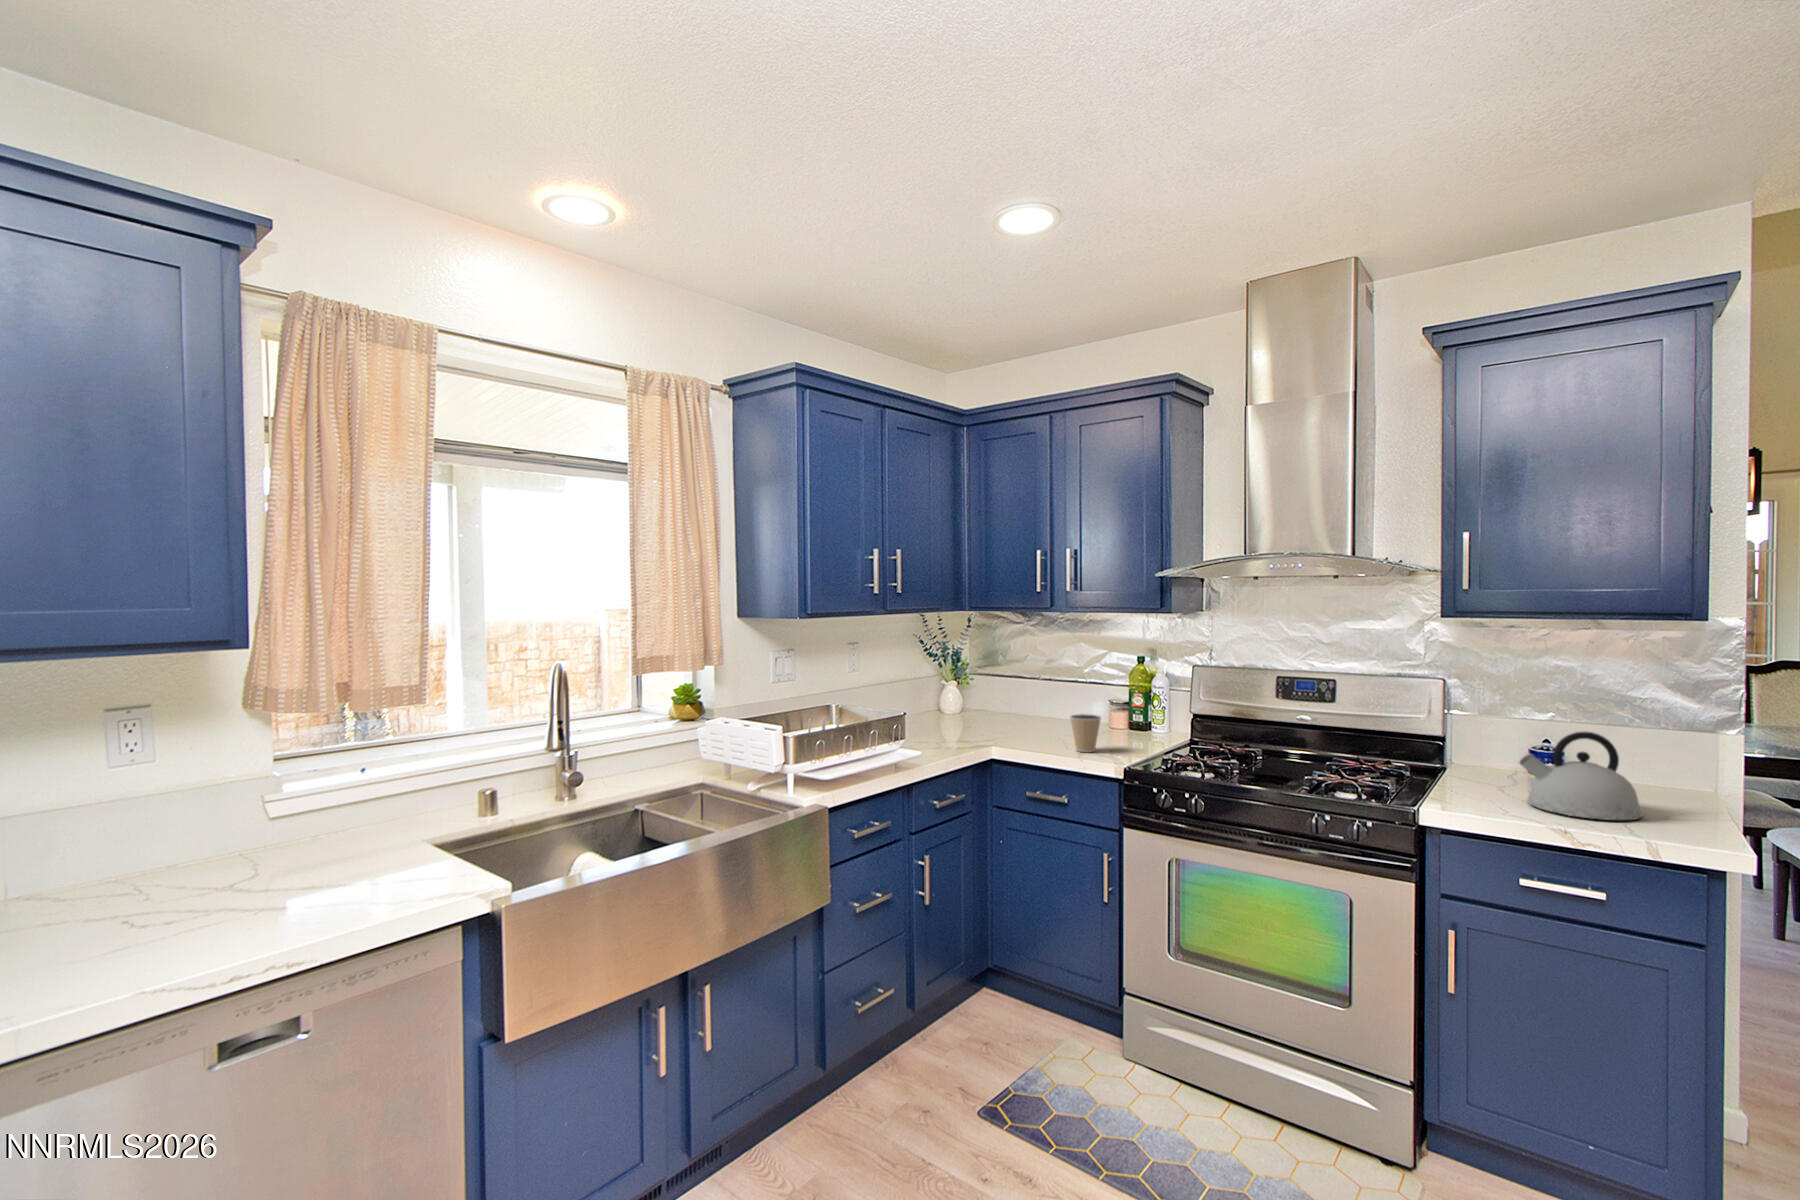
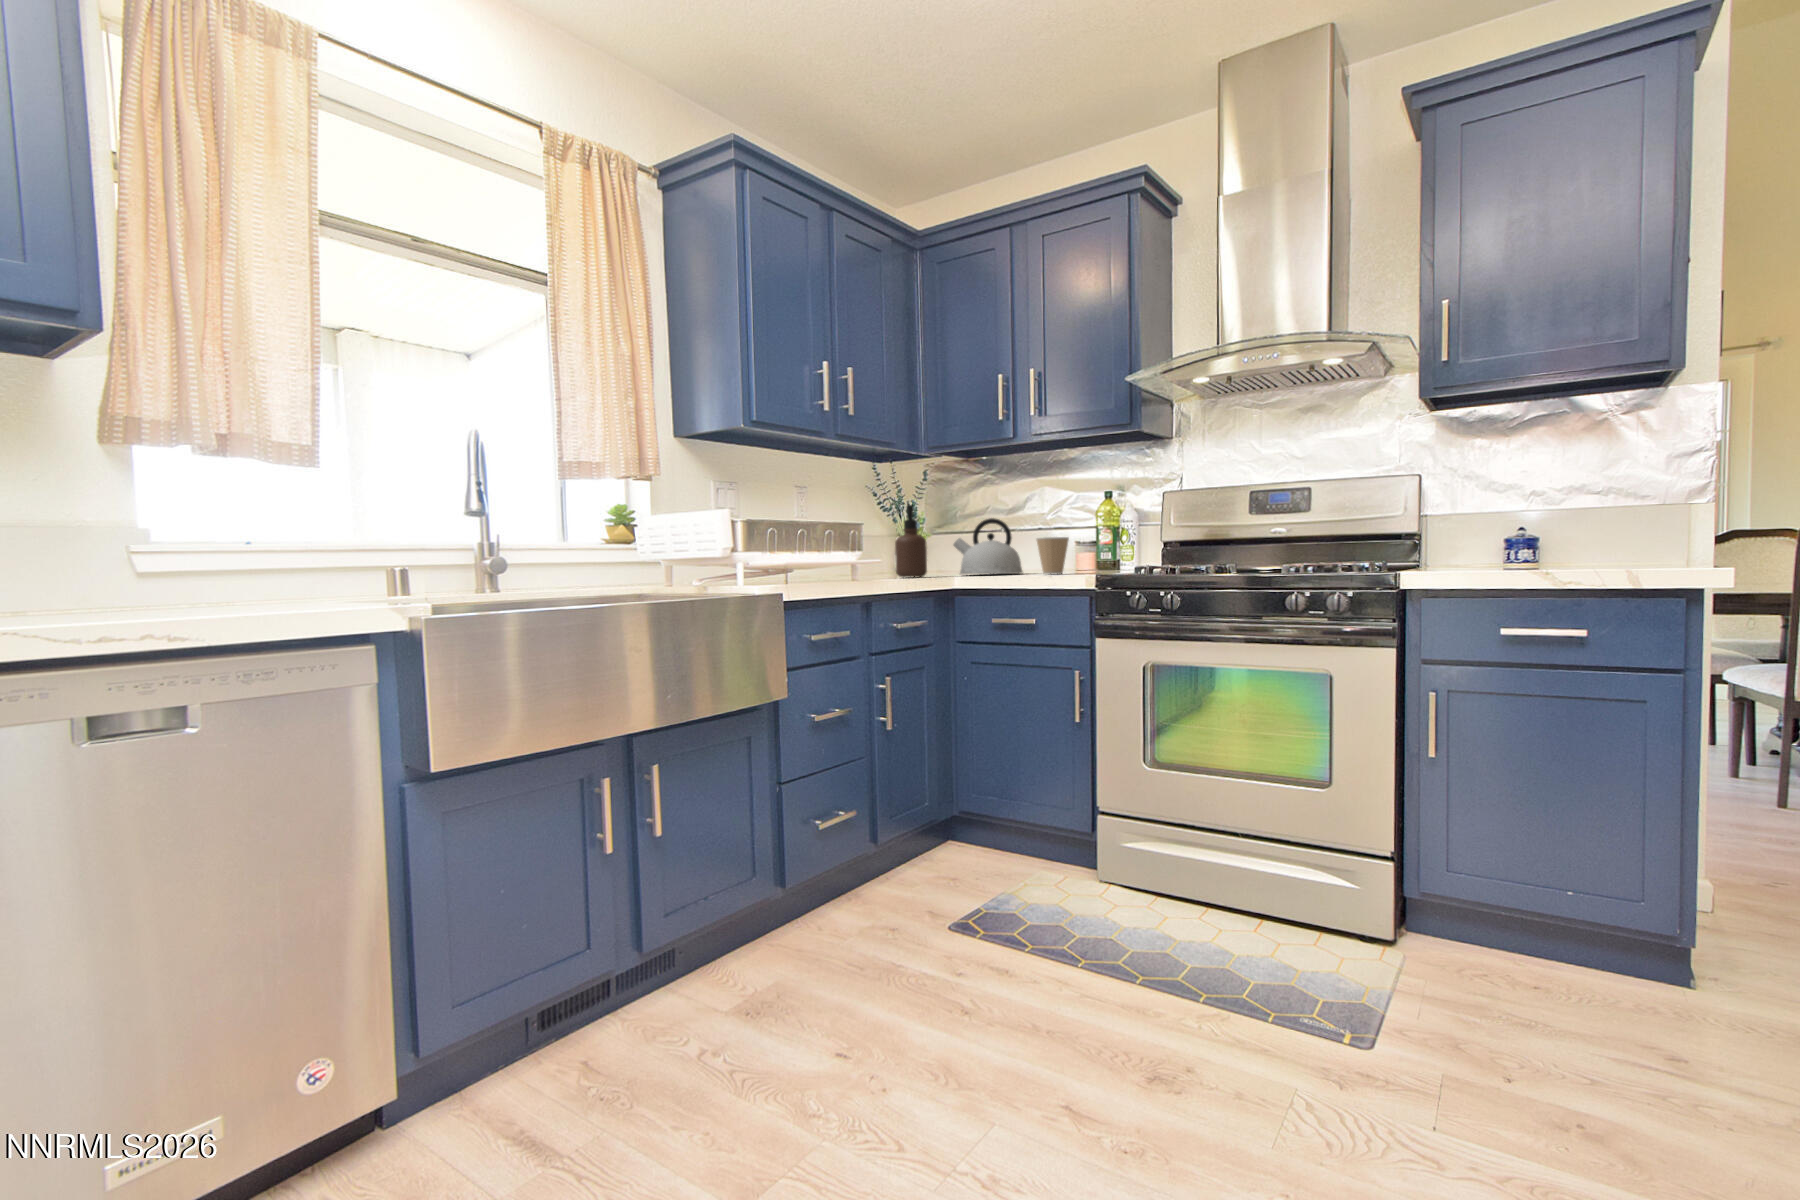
soap dispenser: none [939,676,968,745] -> present [895,505,927,577]
kettle: present [1520,732,1642,820] -> present [954,518,1022,575]

